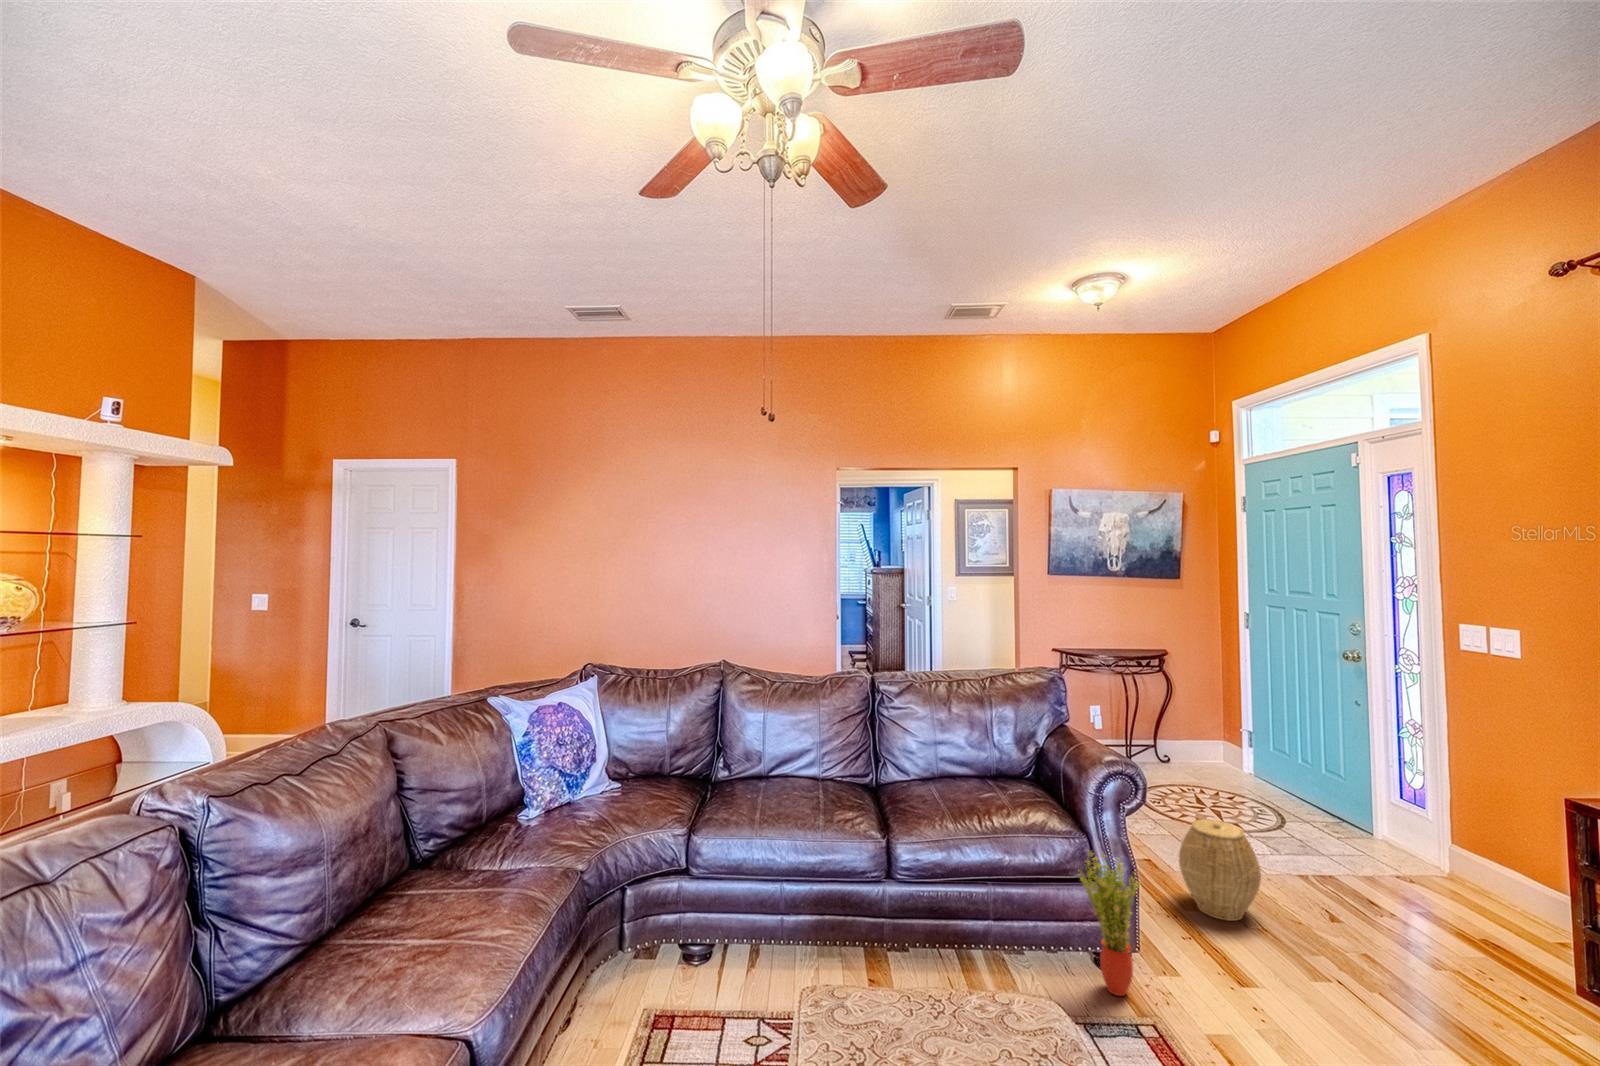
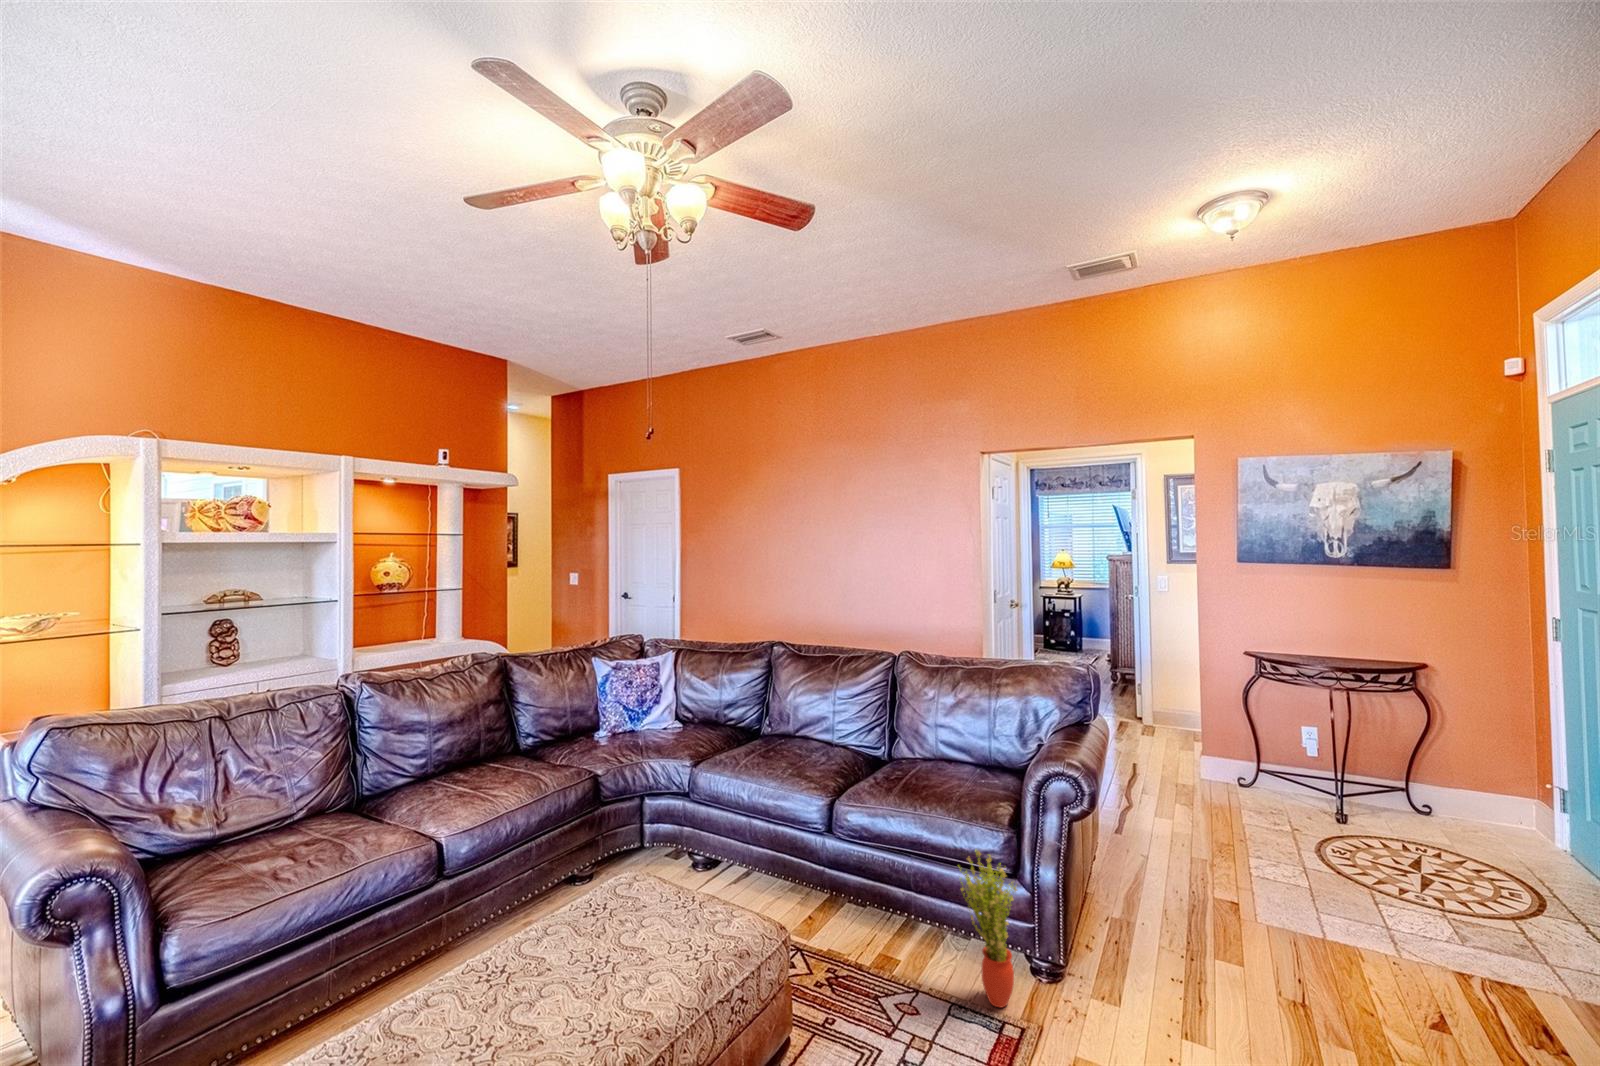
woven basket: present [1179,819,1261,921] -> none [1188,864,1292,996]

